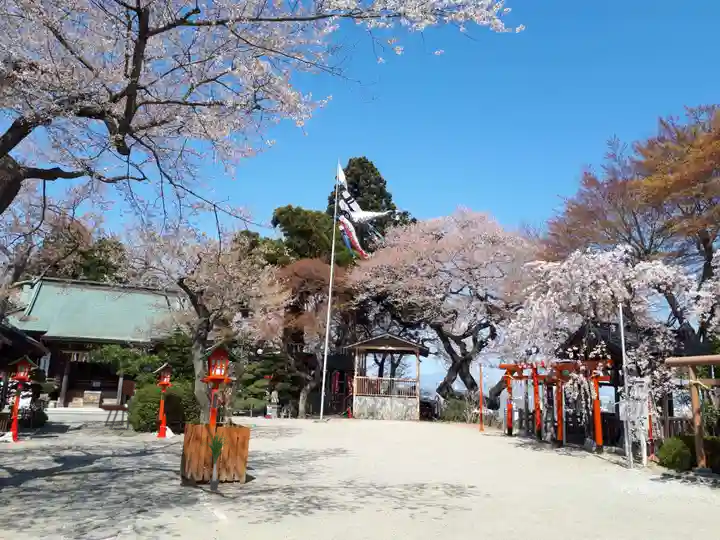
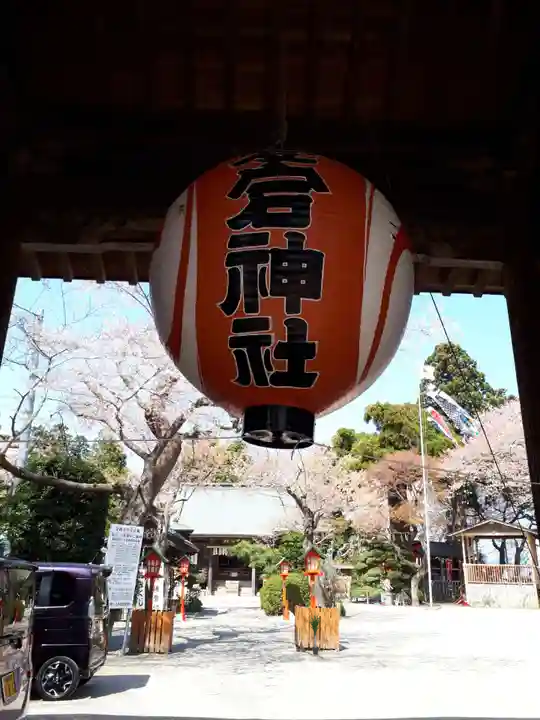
bench: present [100,380,135,430] -> none [239,573,264,615]

